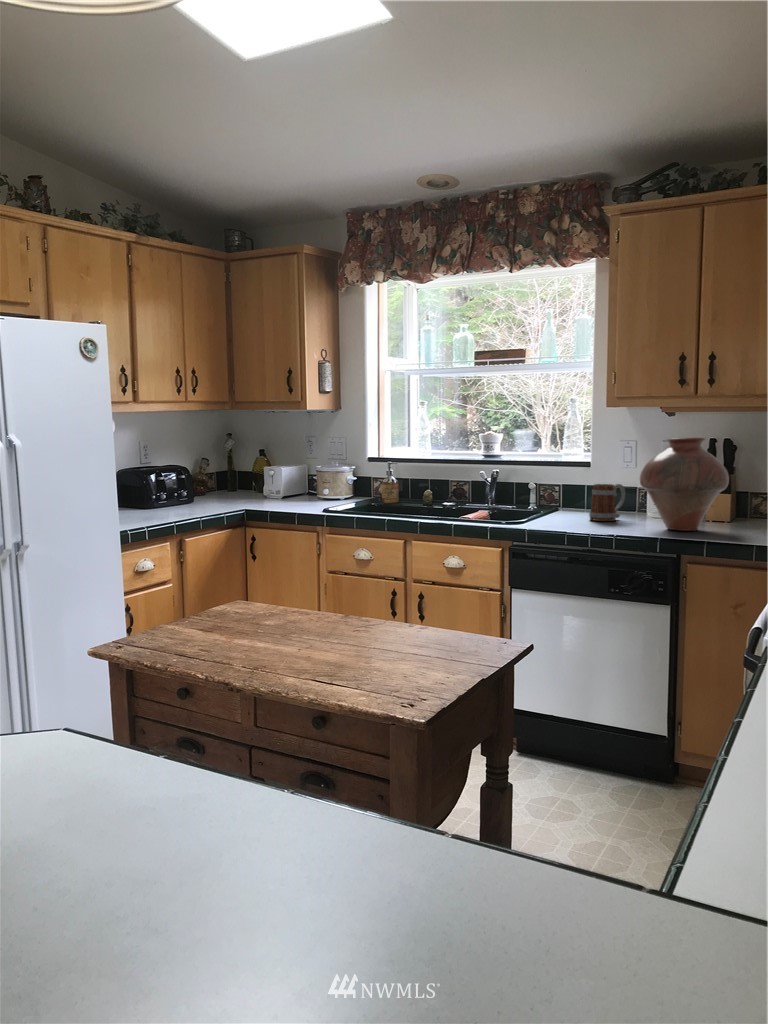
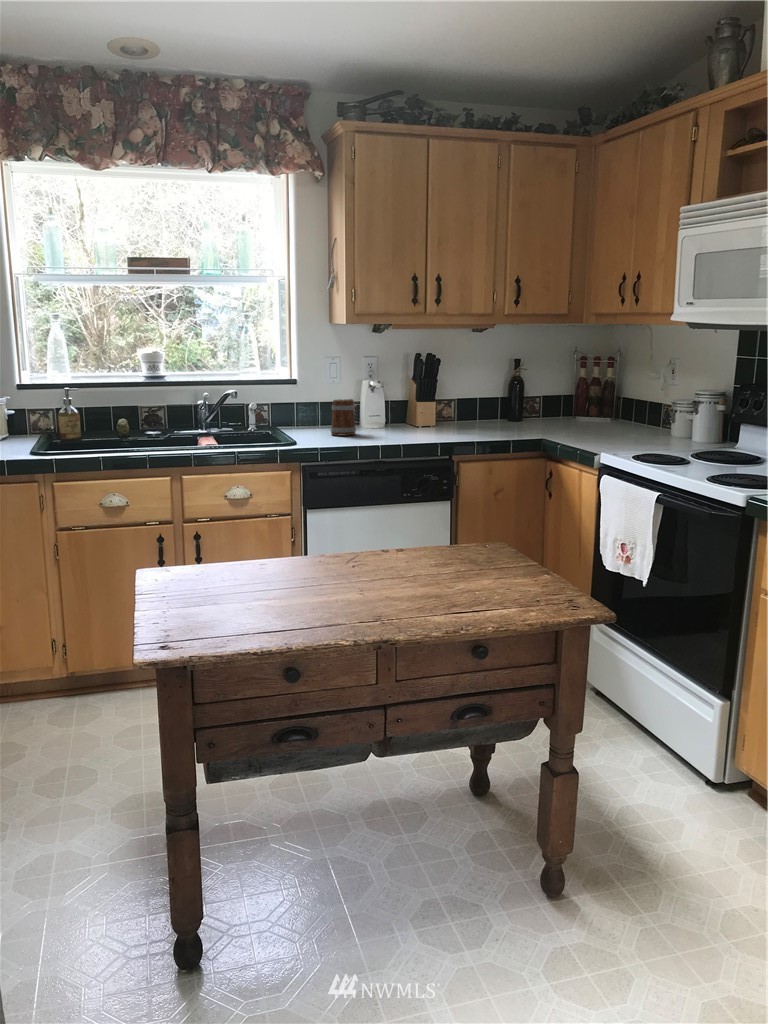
vase: present [640,438,729,531] -> none [391,353,466,437]

